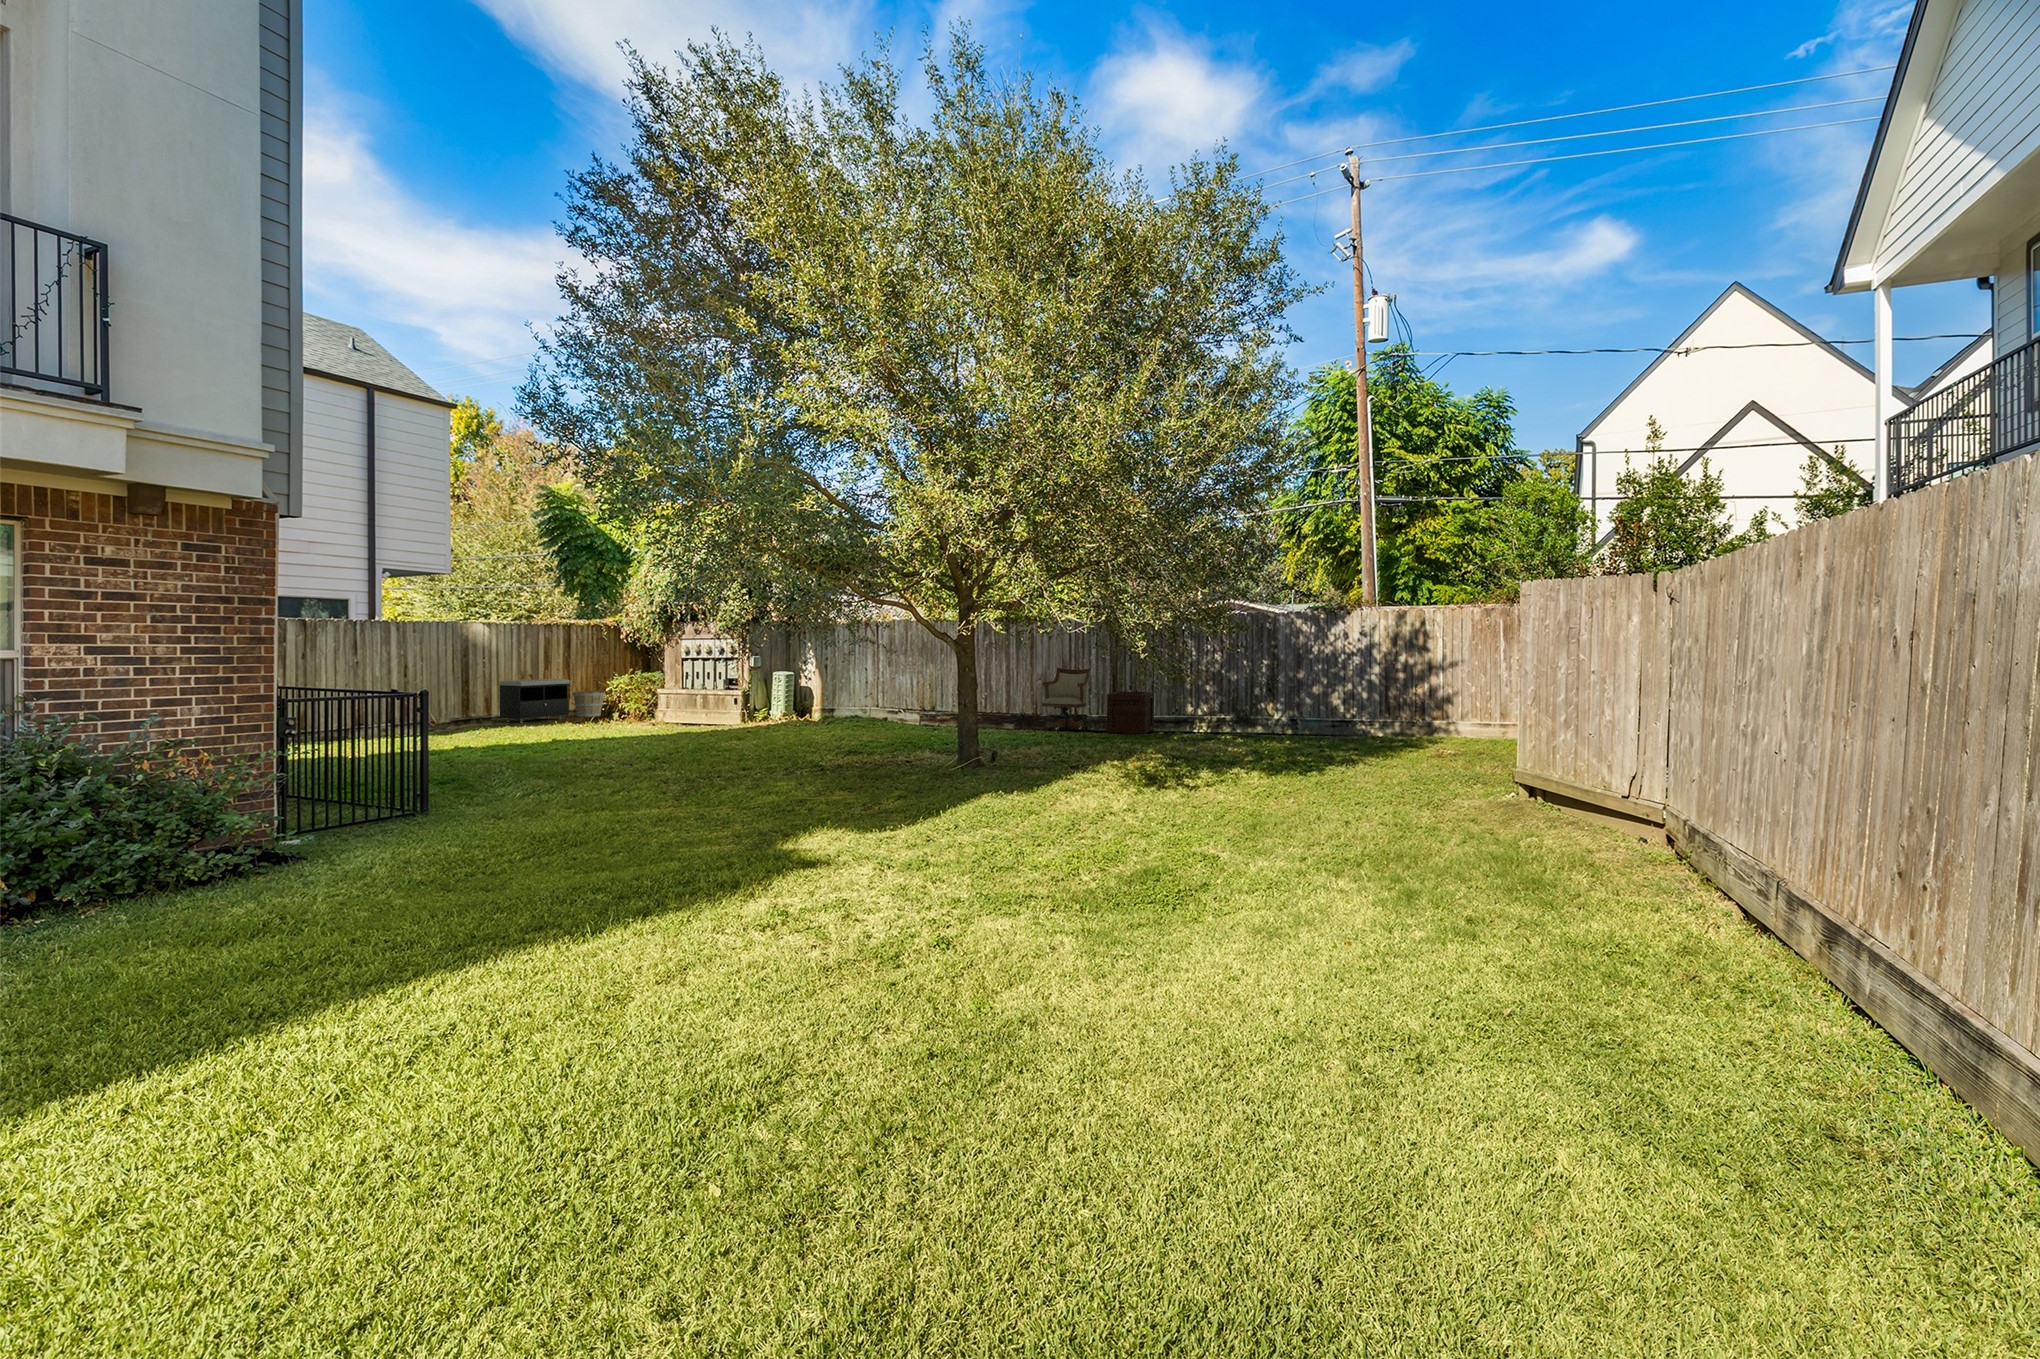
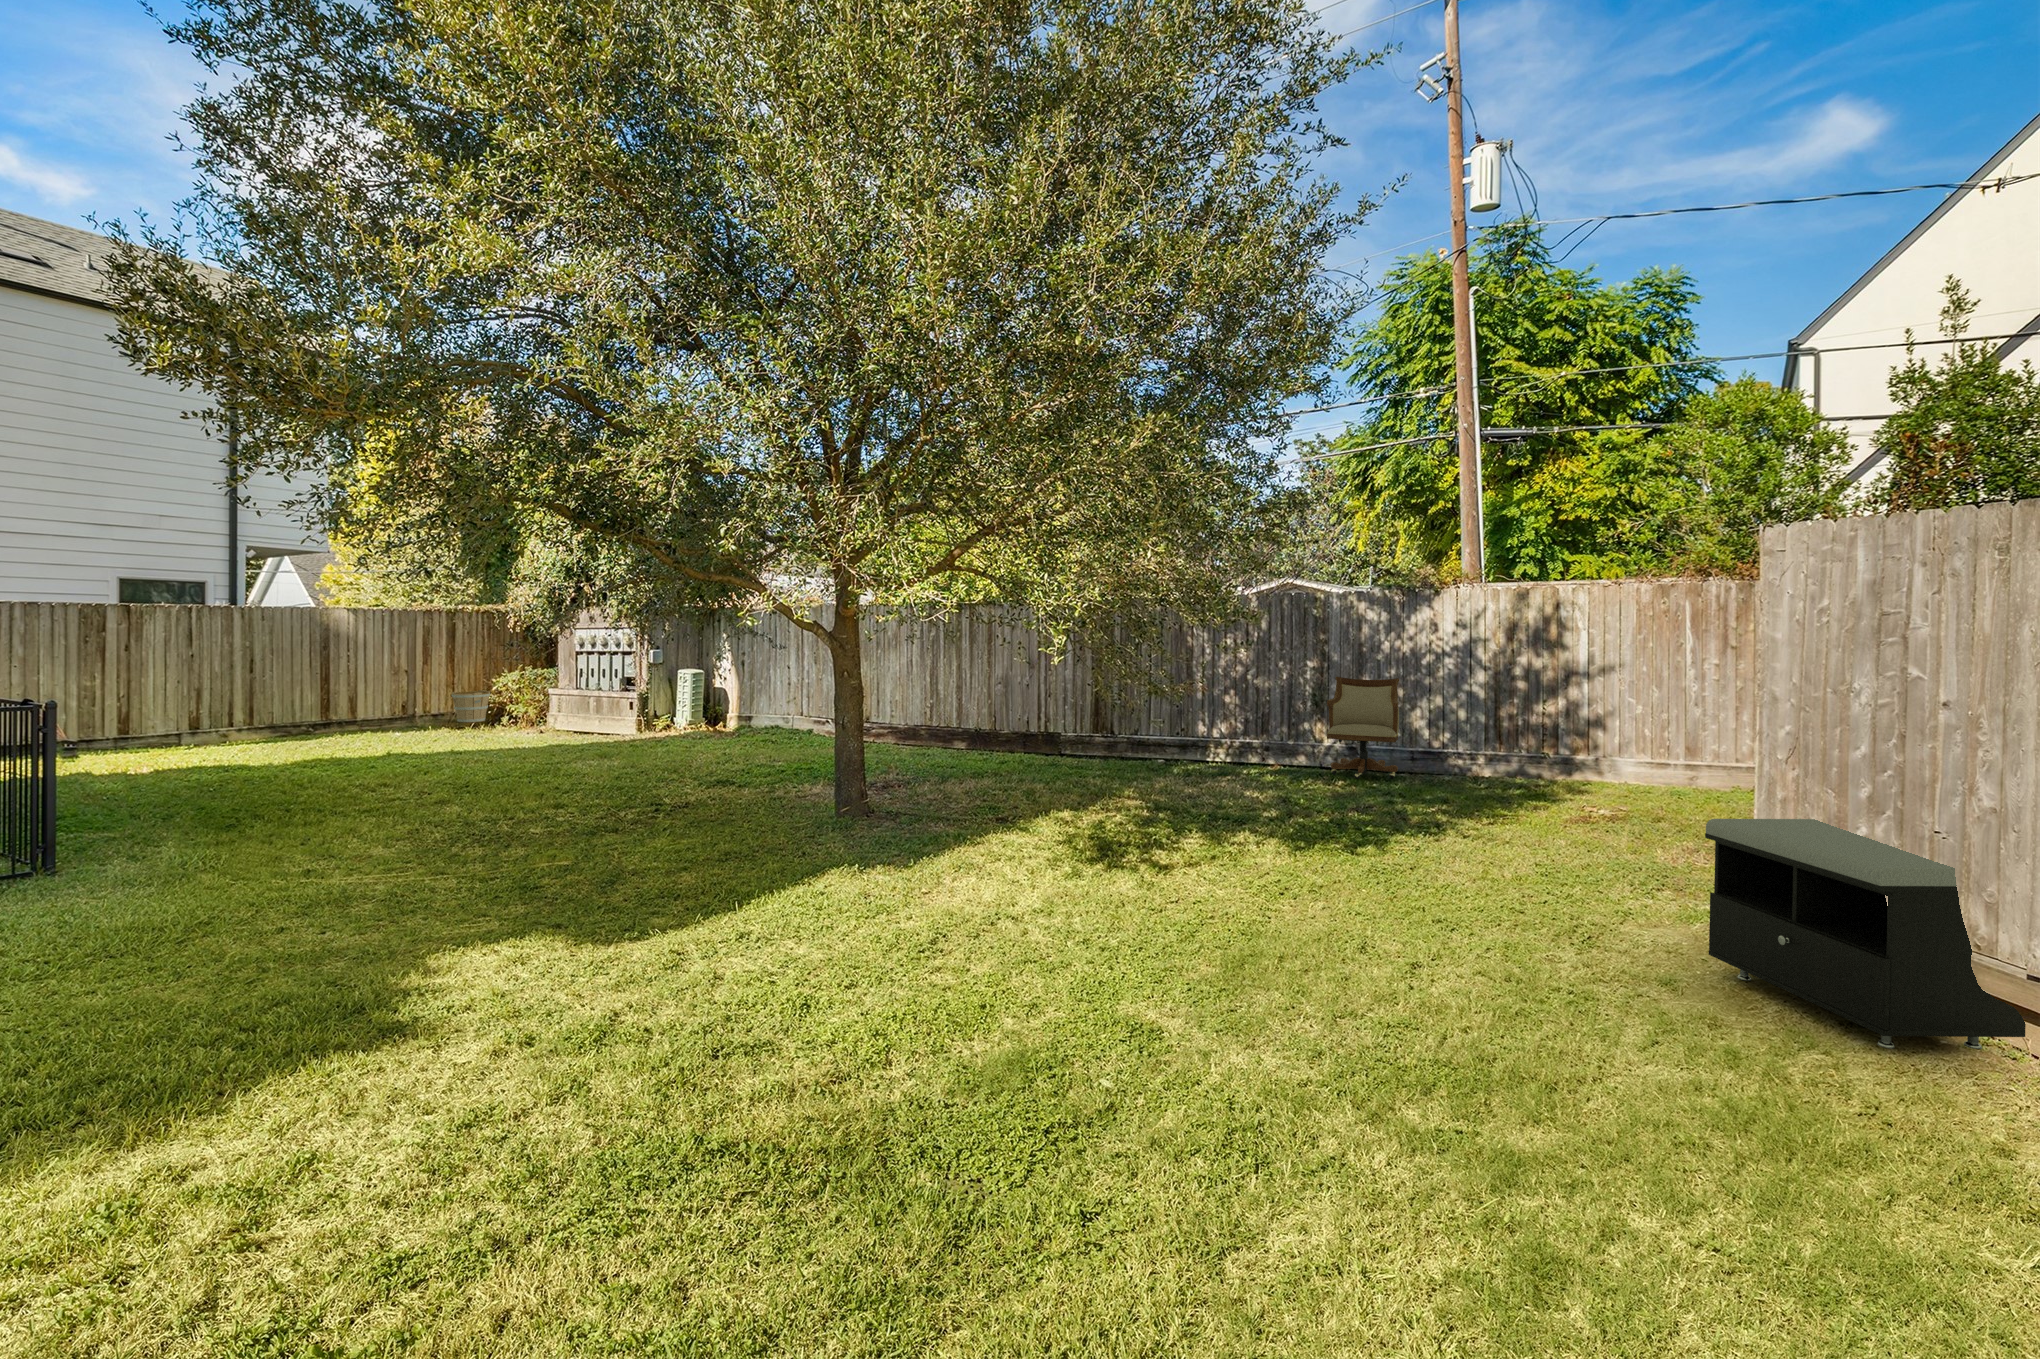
chair: present [1042,668,1091,731] -> present [1327,677,1399,779]
storage bench: present [499,679,570,723] -> present [1705,819,2026,1049]
wooden crate: present [1107,691,1154,734] -> none [1084,702,1152,763]
potted tree: present [1233,700,1254,736] -> none [1260,710,1297,769]

